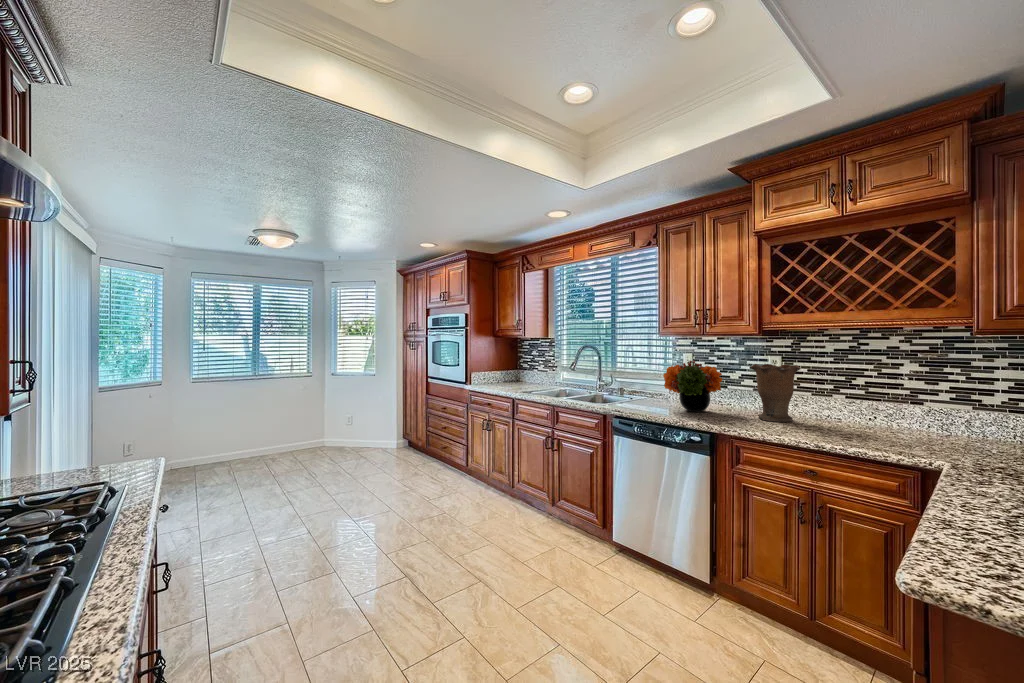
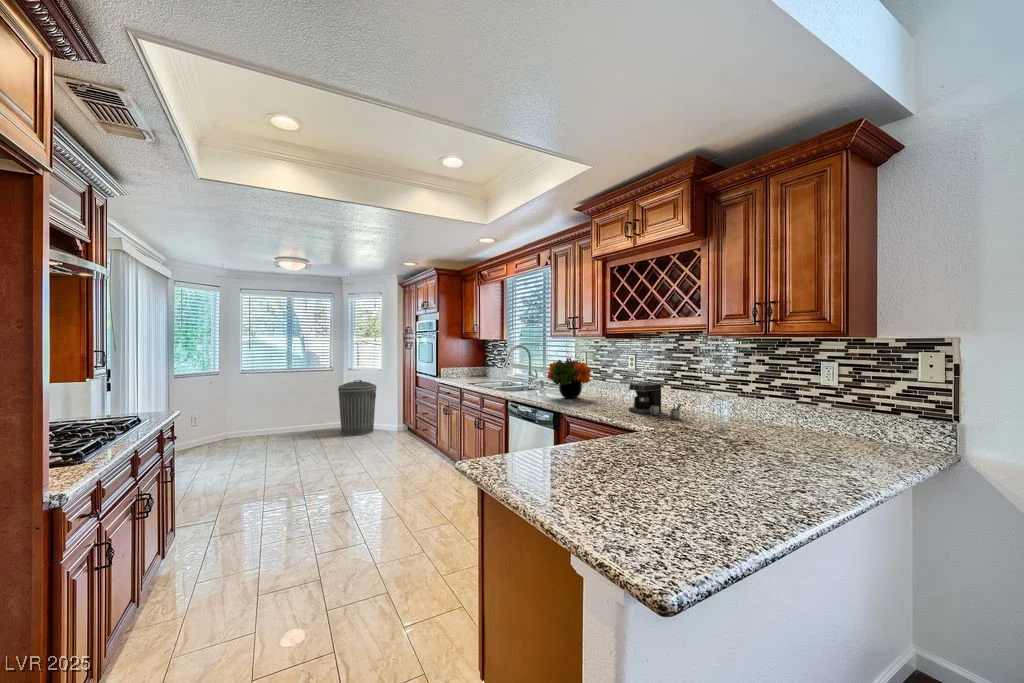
vase: present [751,364,801,422] -> none [600,361,634,406]
trash can: none [323,388,371,458] -> present [338,380,377,436]
coffee maker: none [821,392,922,442] -> present [629,382,681,420]

